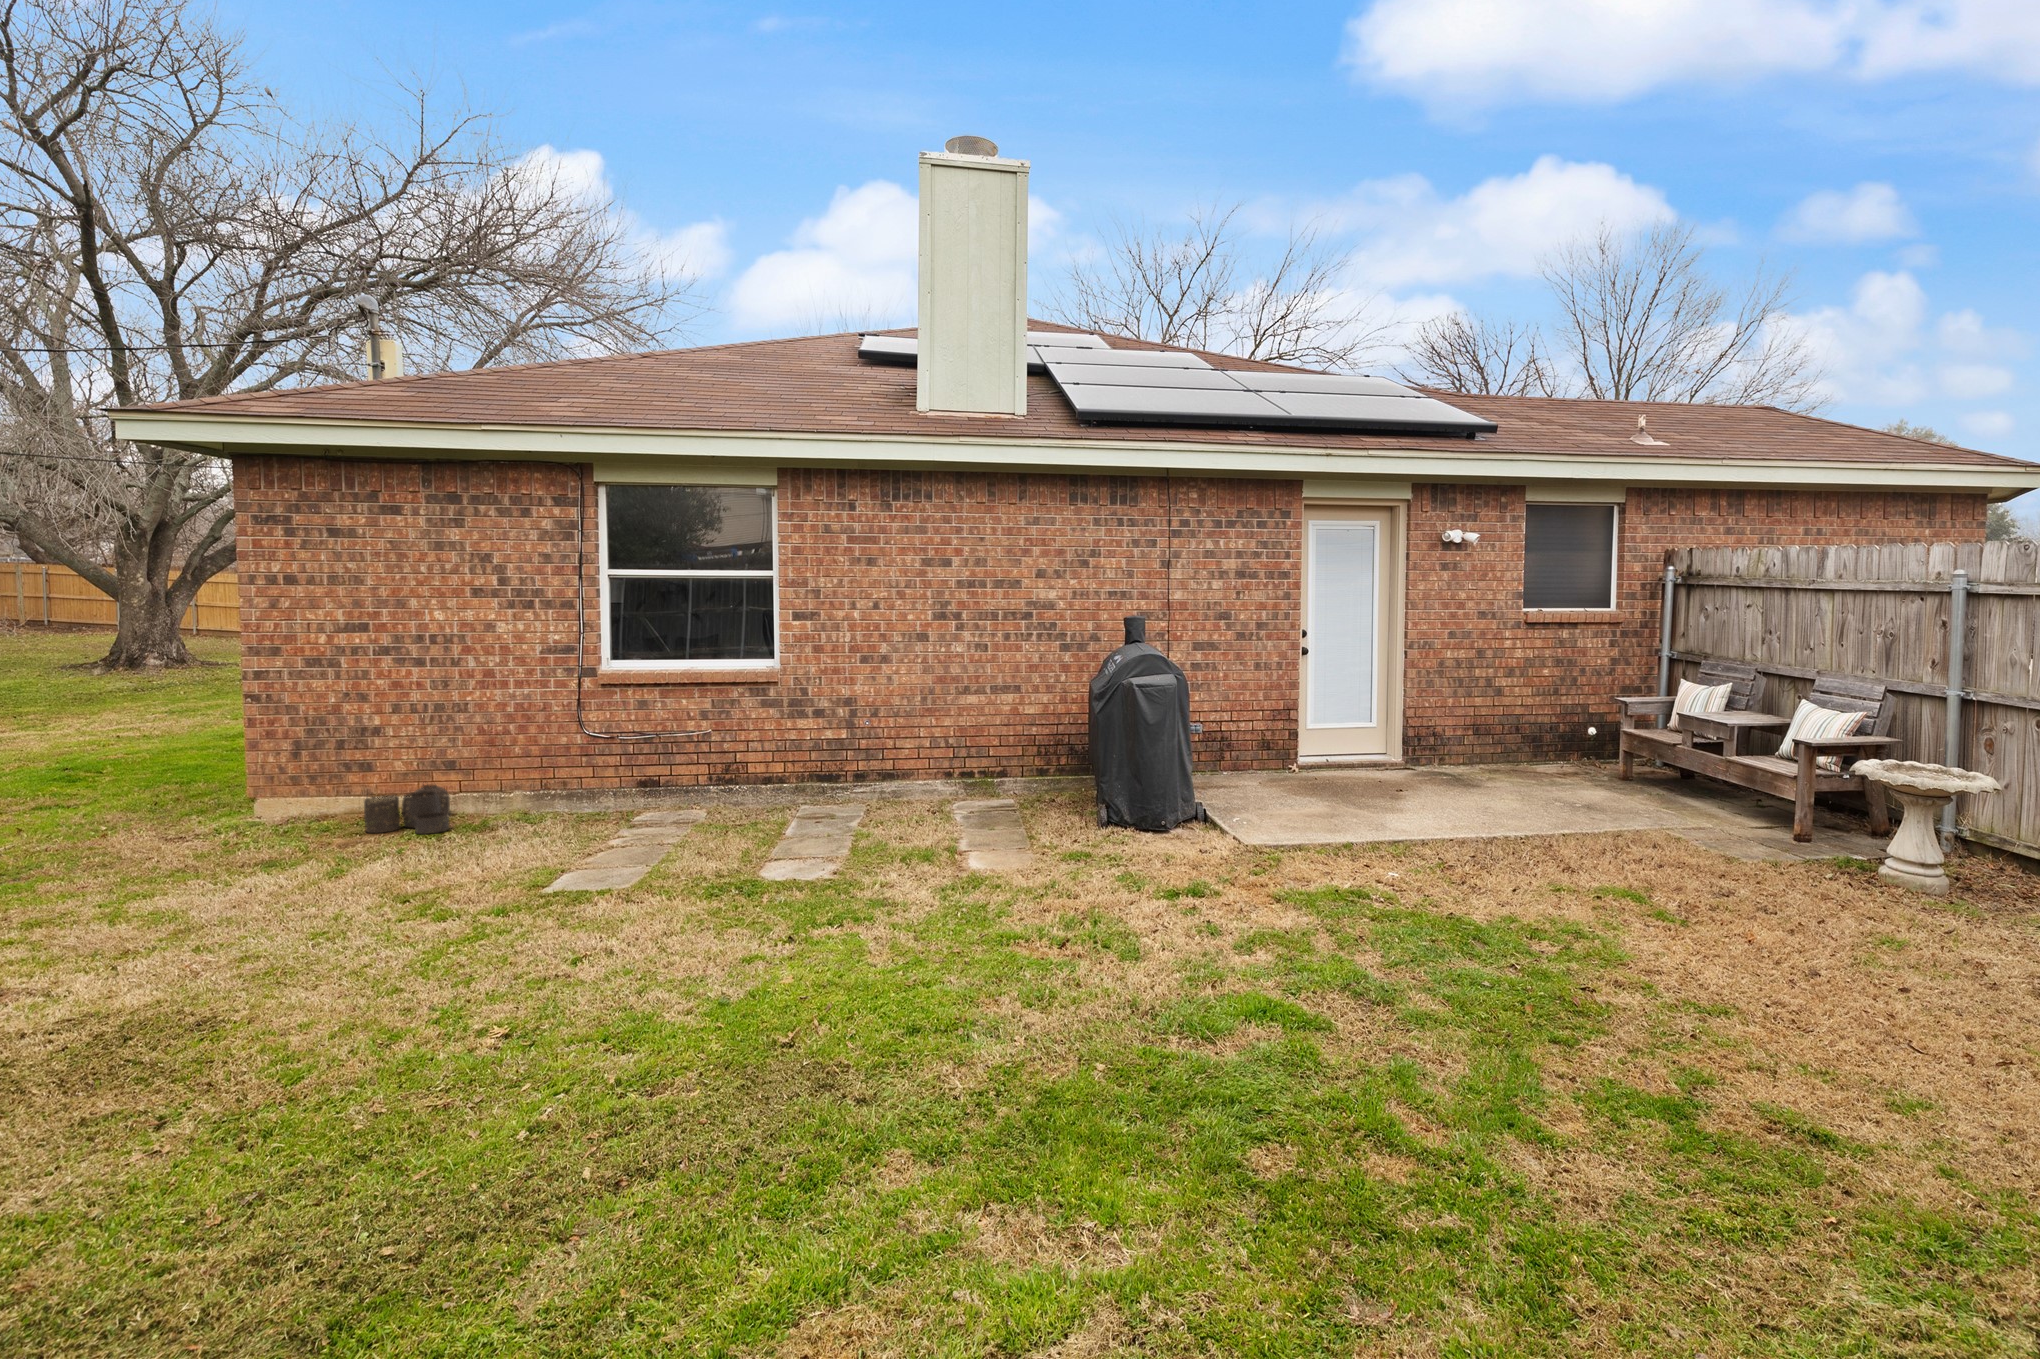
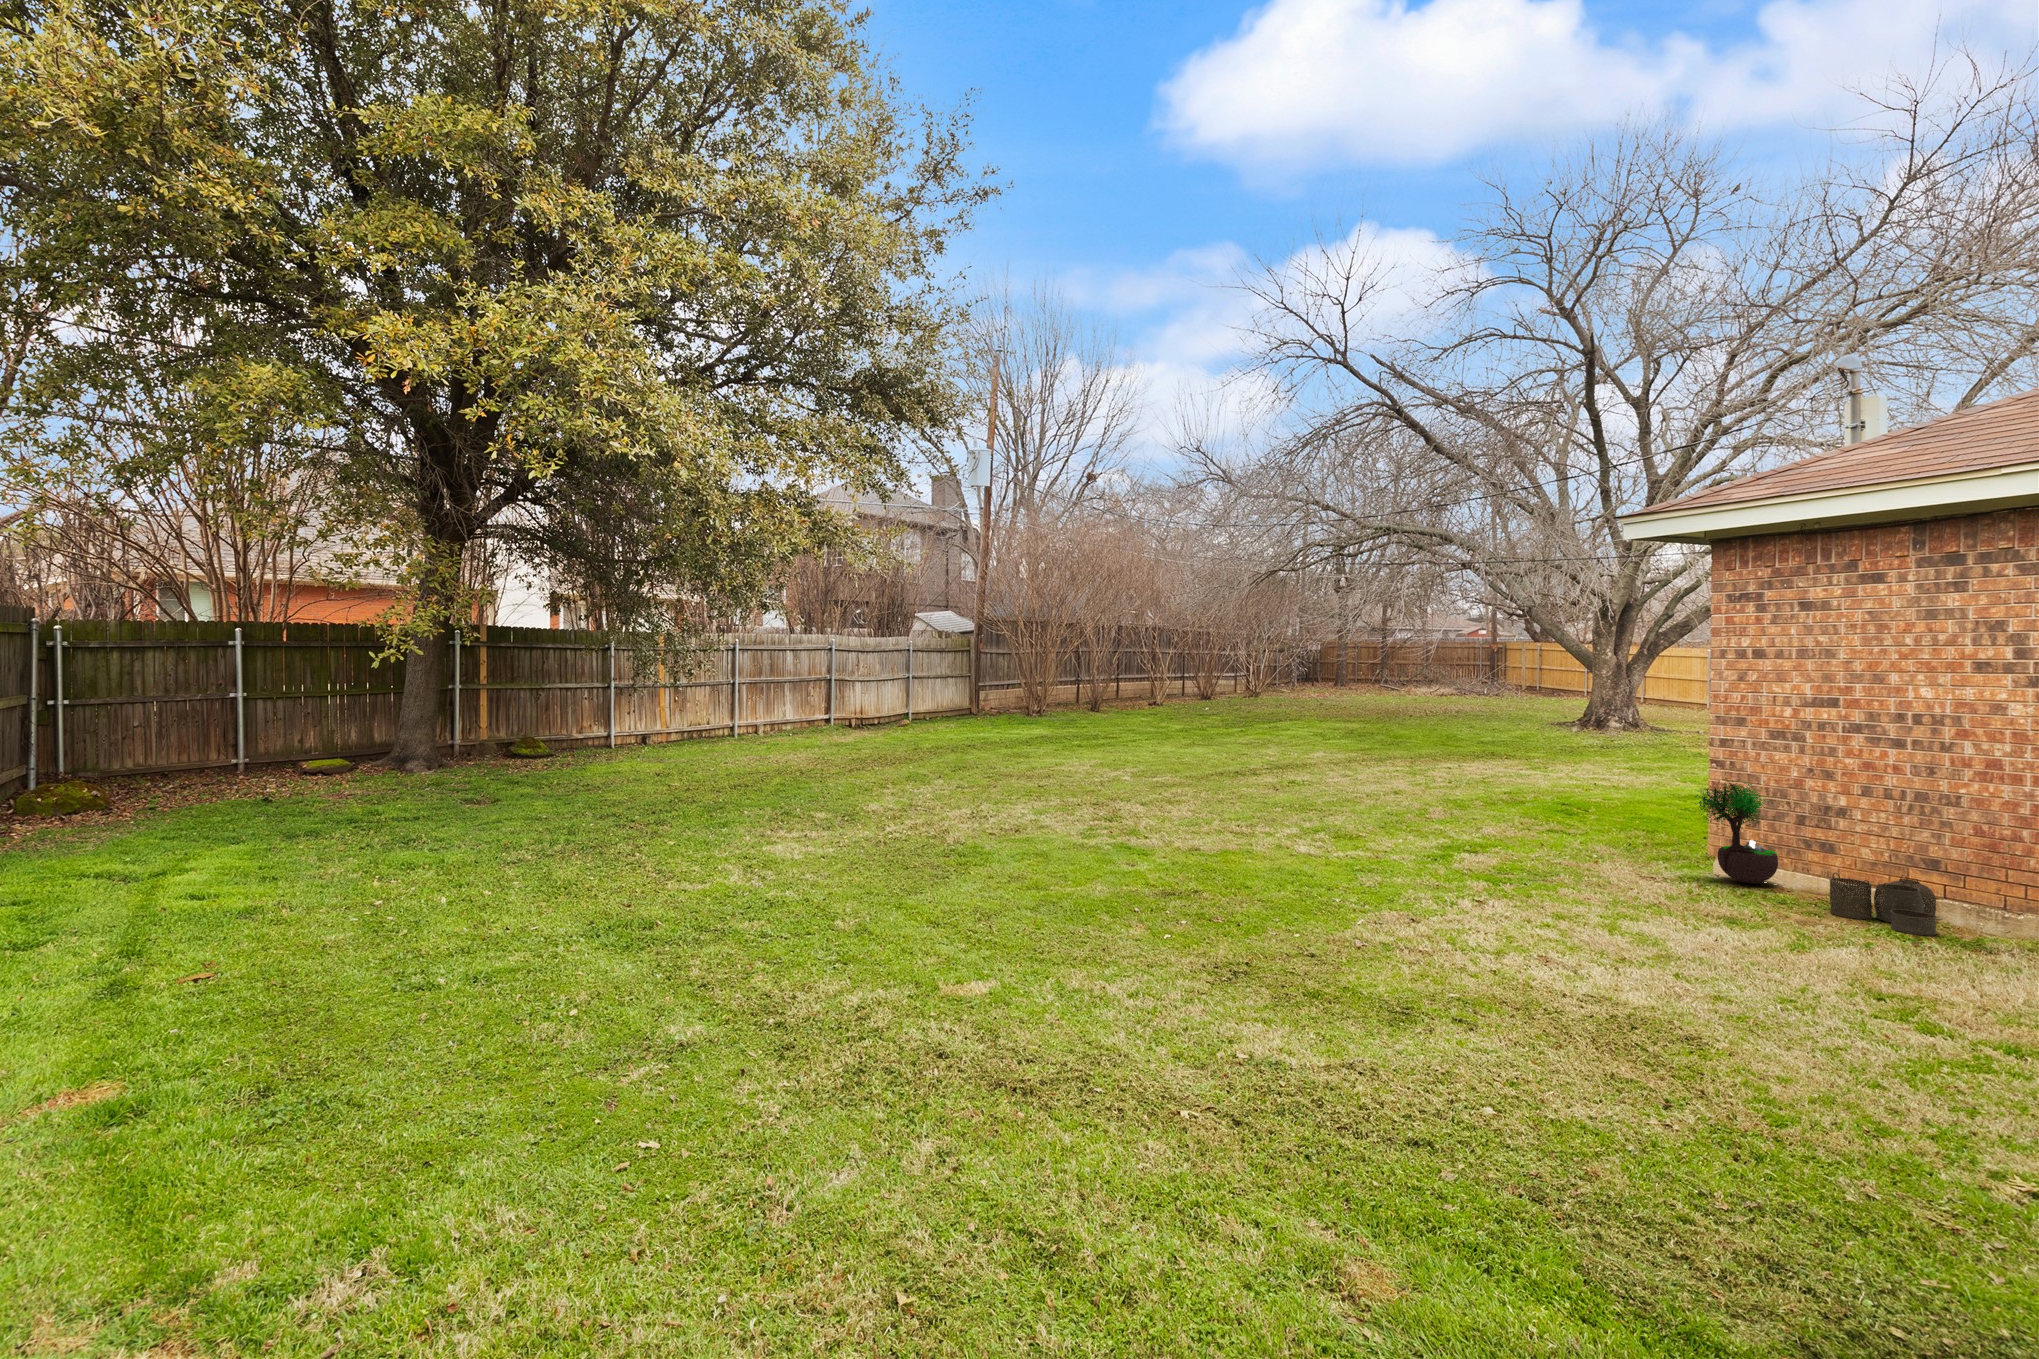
potted tree: none [223,710,318,822] -> present [1692,772,1778,884]

